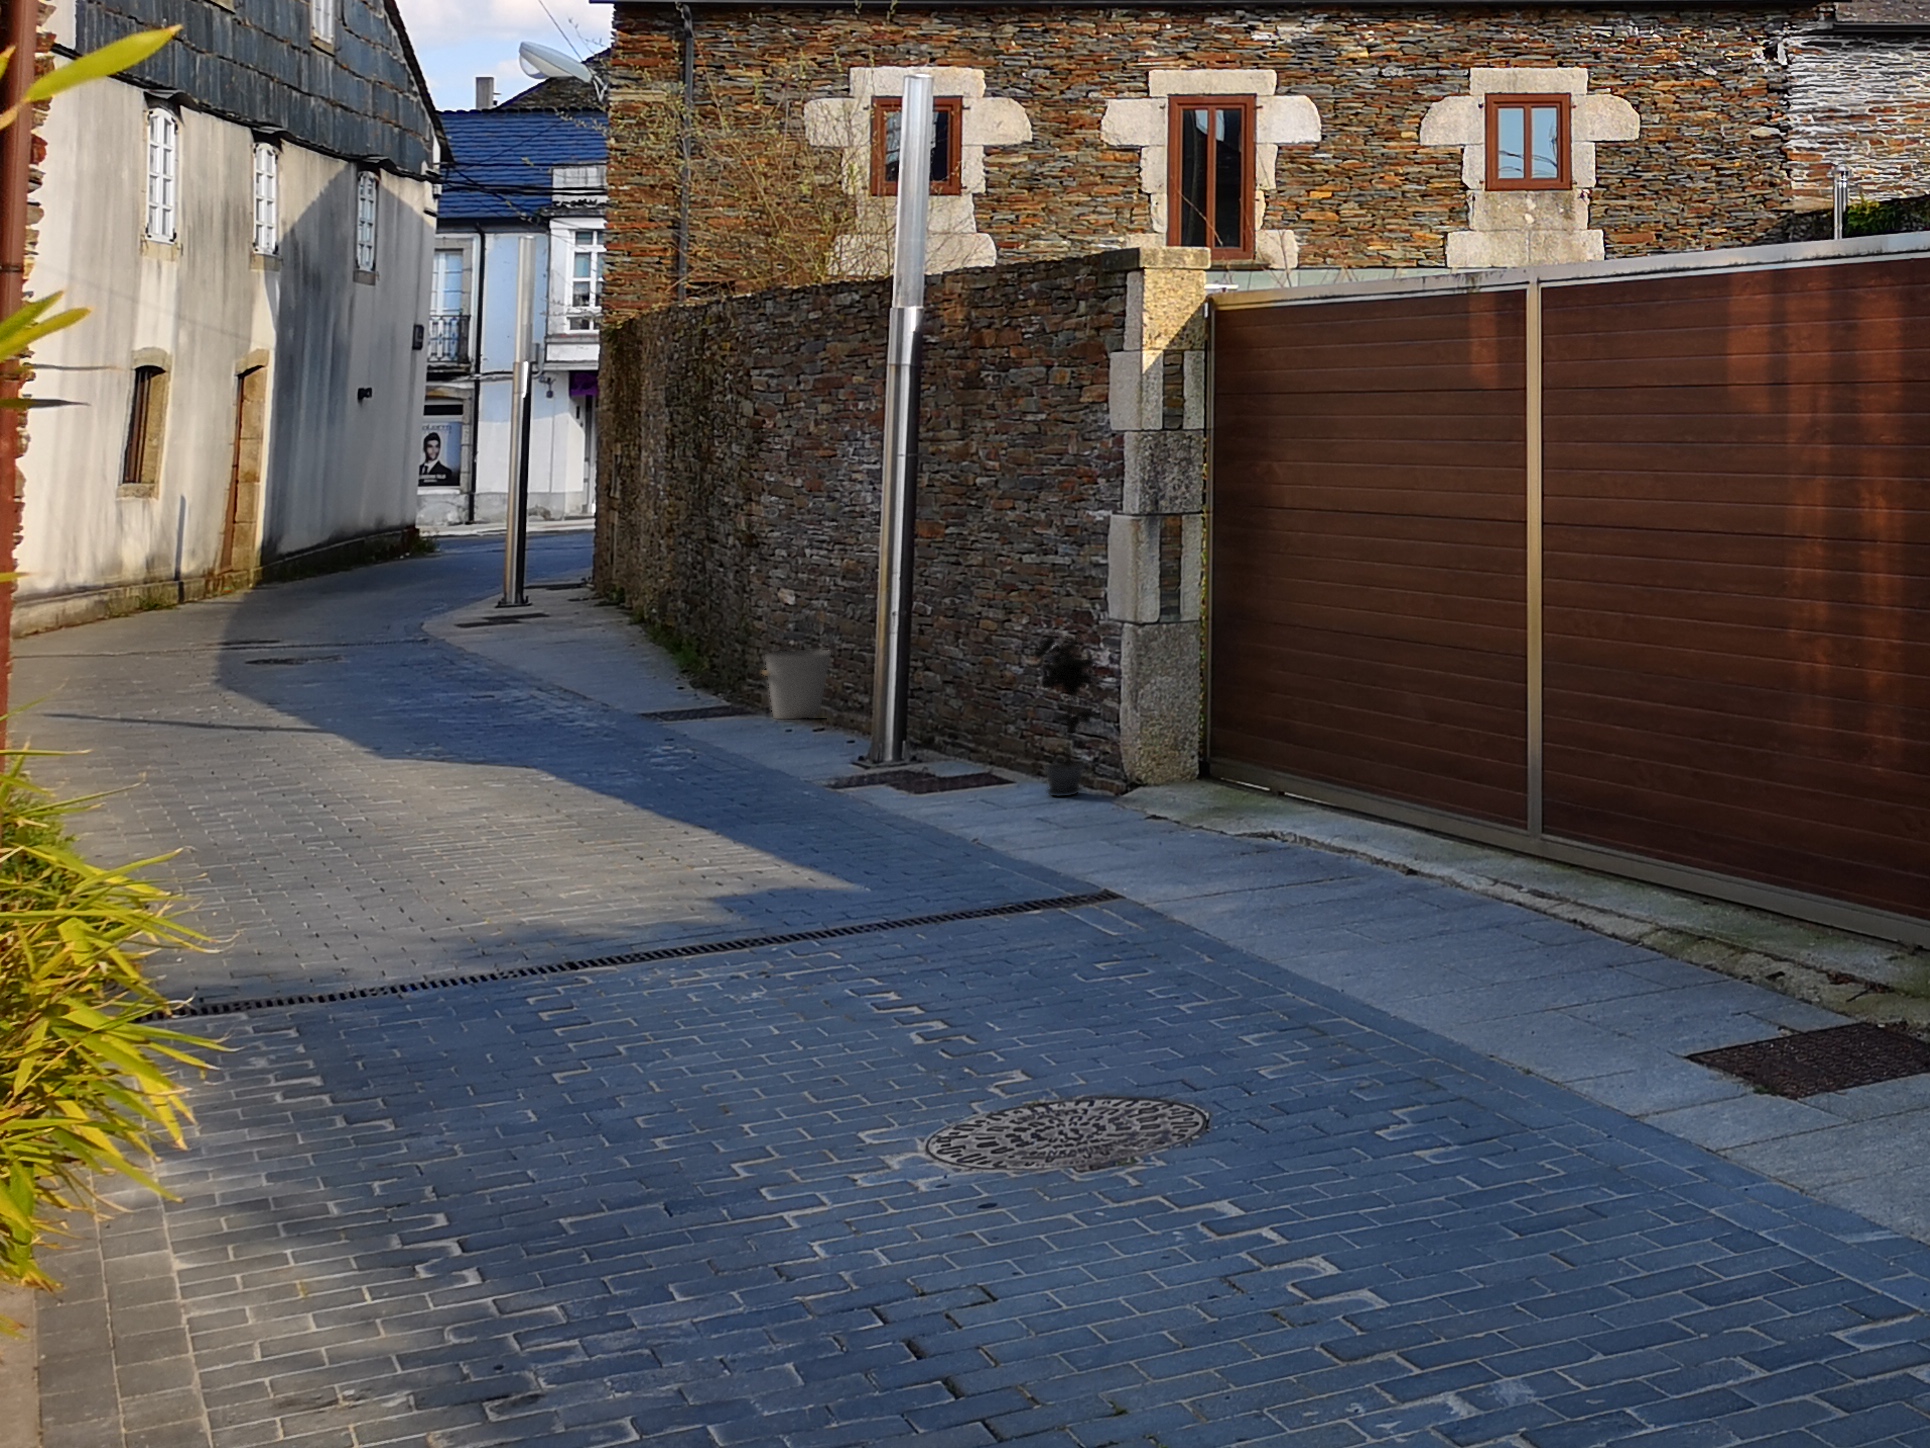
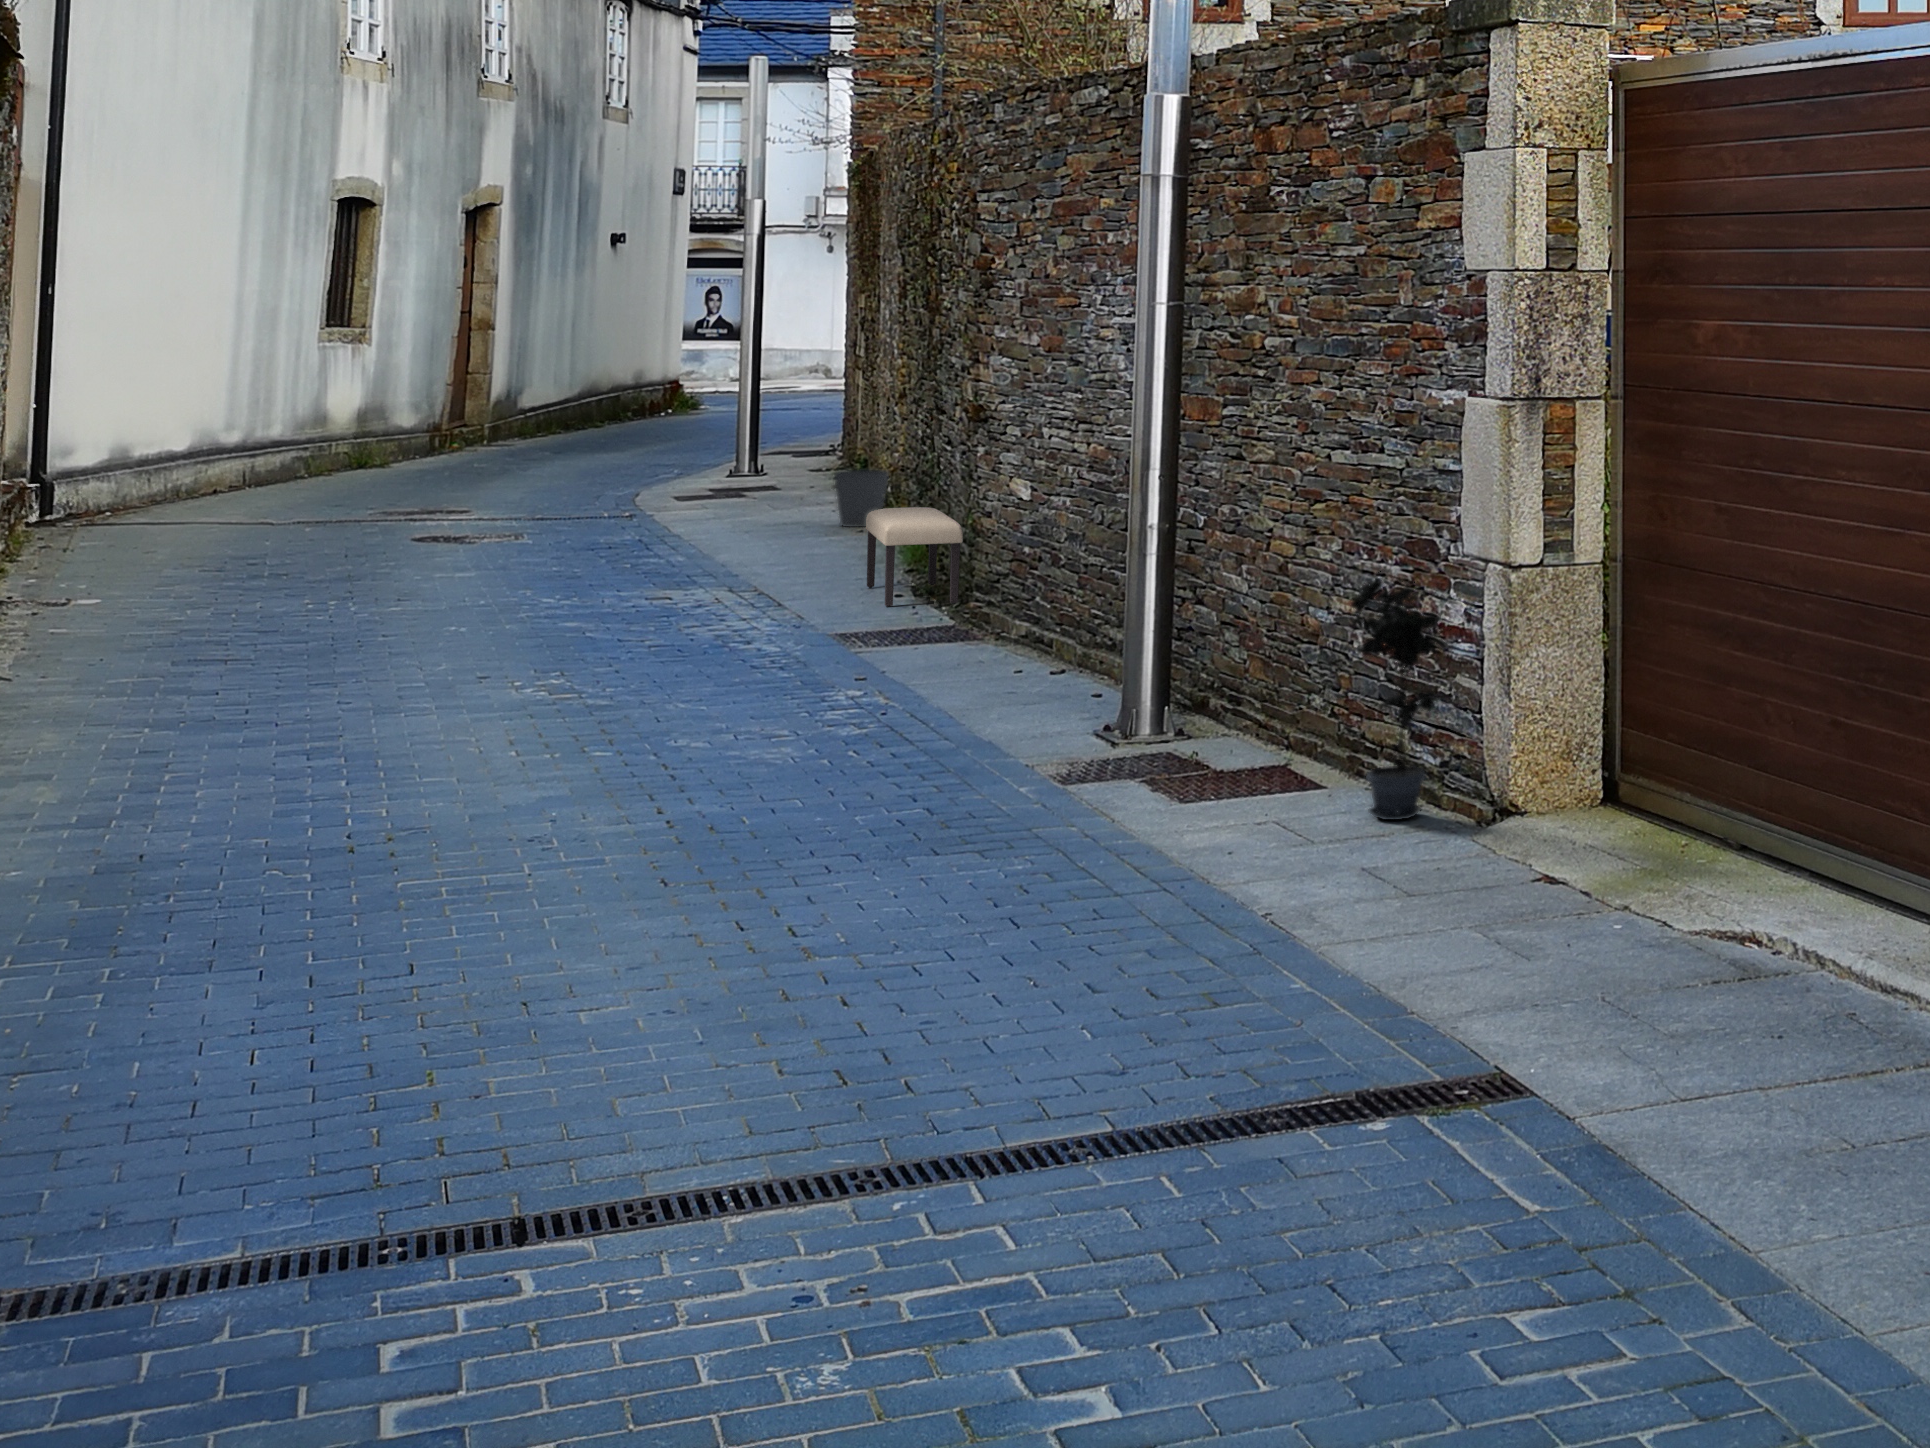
bench: none [651,611,735,689] -> present [866,507,963,607]
bucket: present [763,650,830,719] -> present [832,469,889,527]

